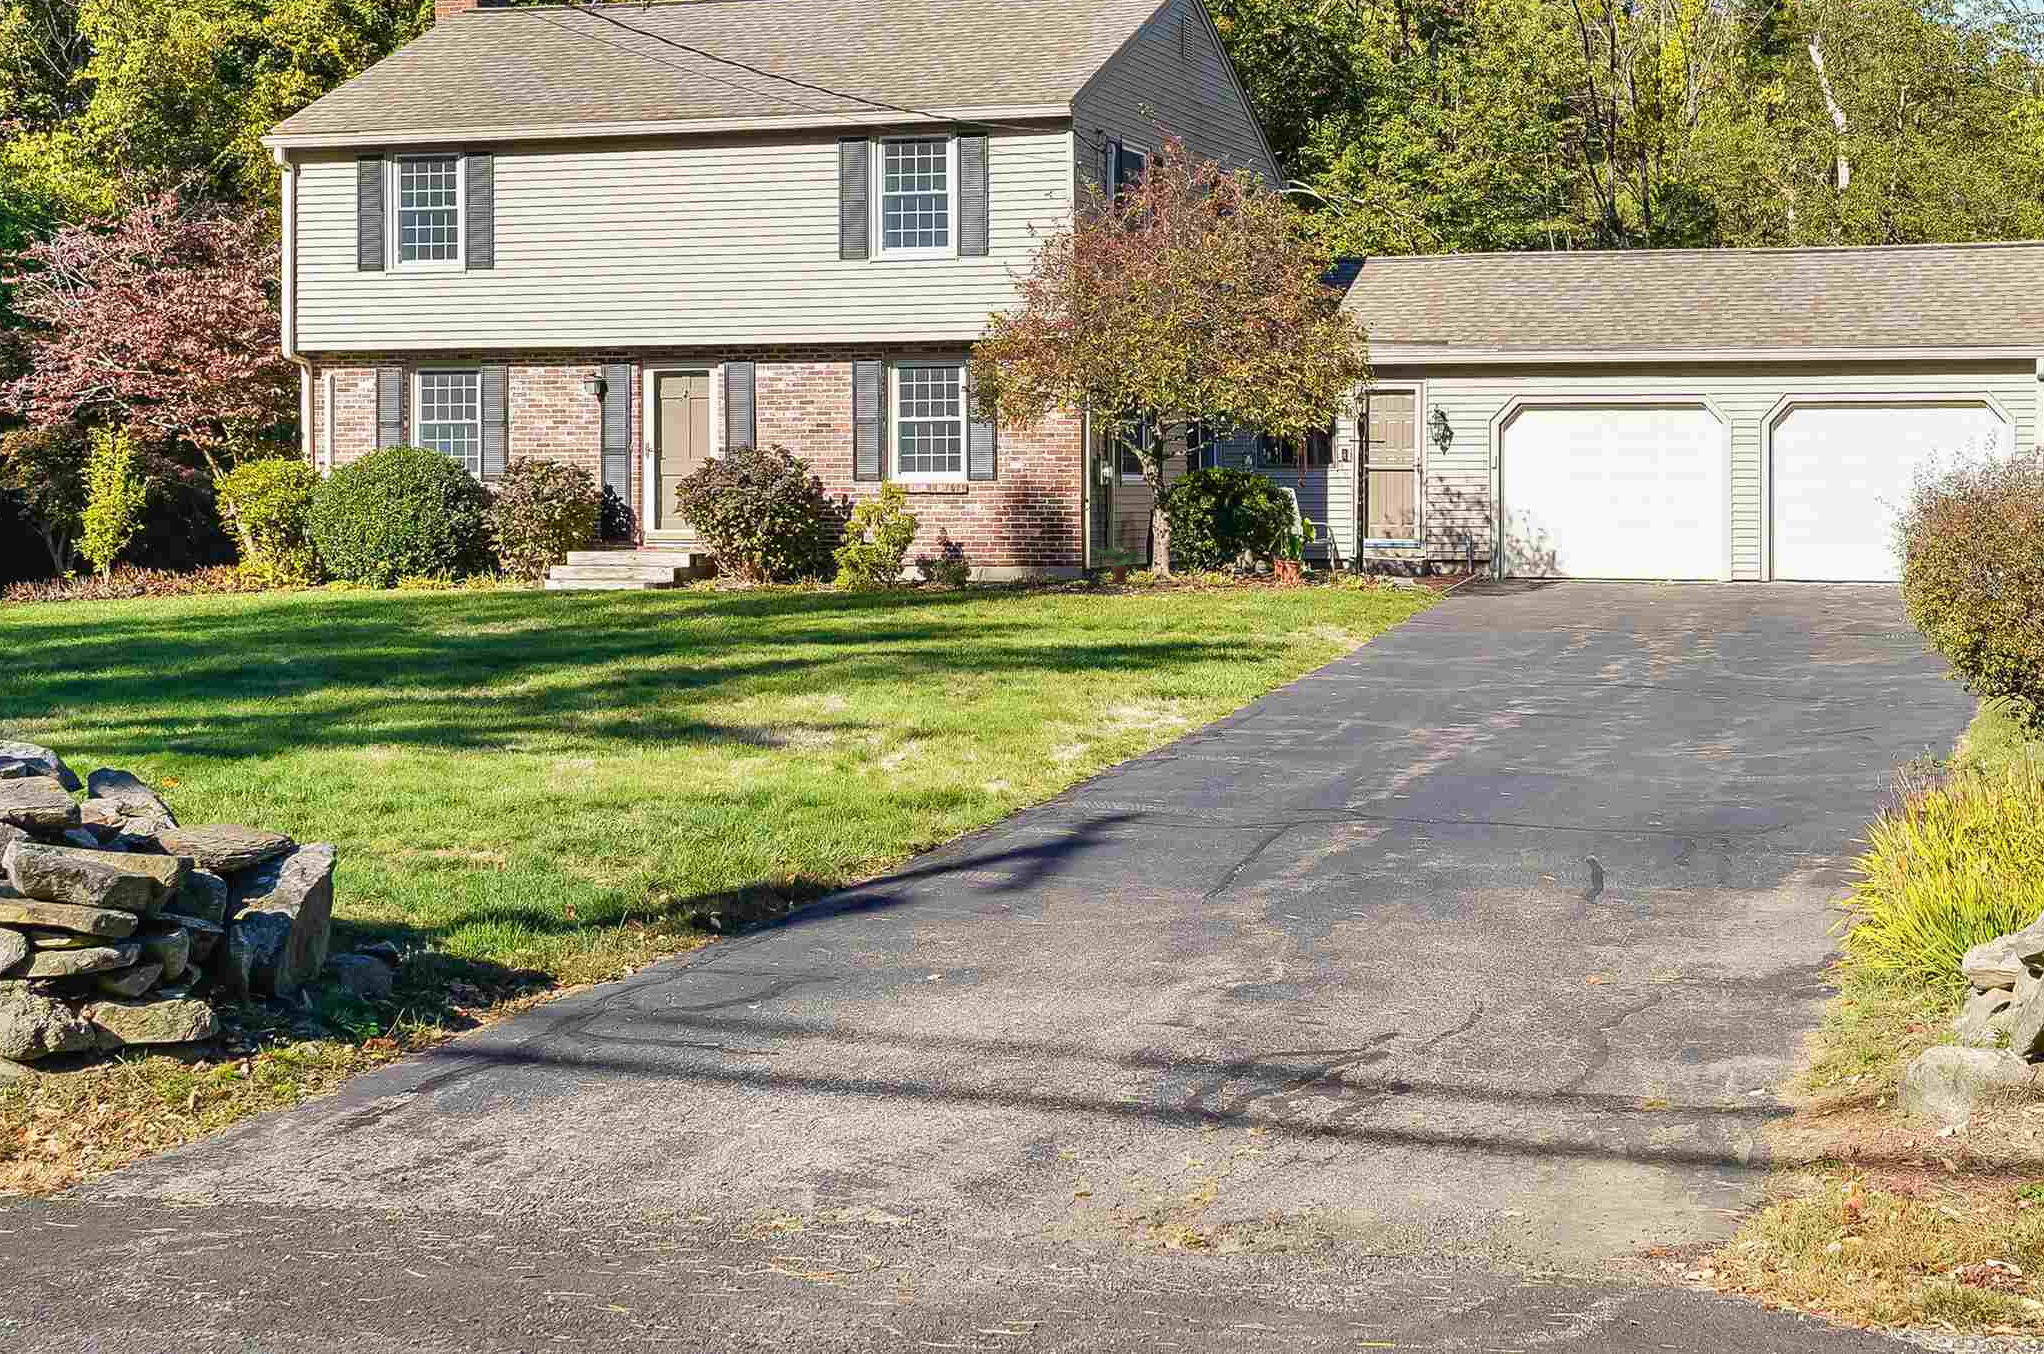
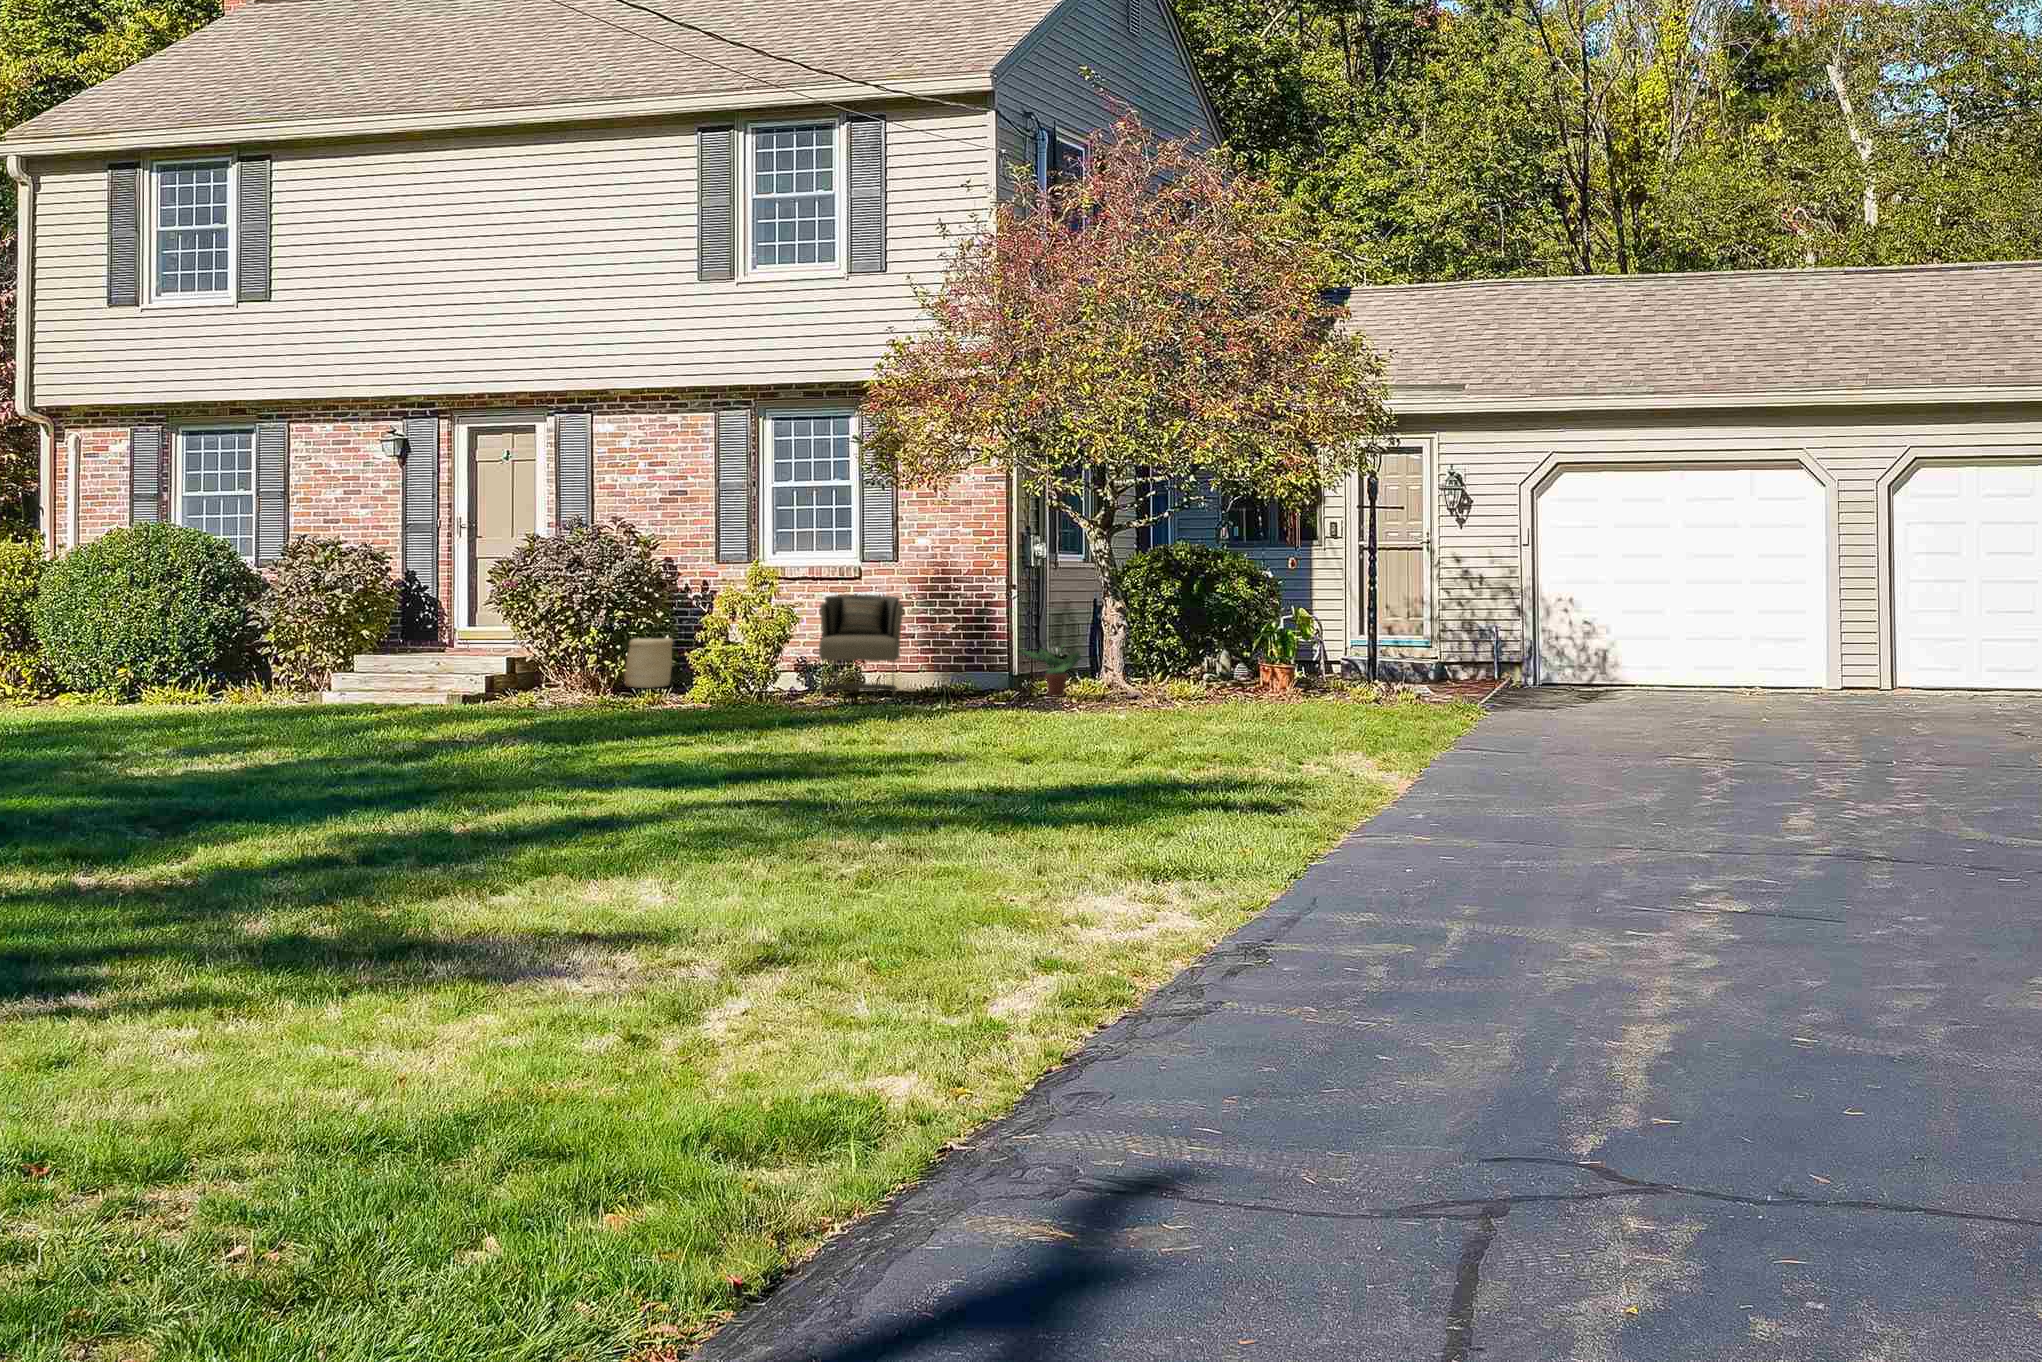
armchair: none [938,505,1003,584] -> present [819,595,903,695]
woven basket: none [784,537,824,577] -> present [624,638,673,688]

